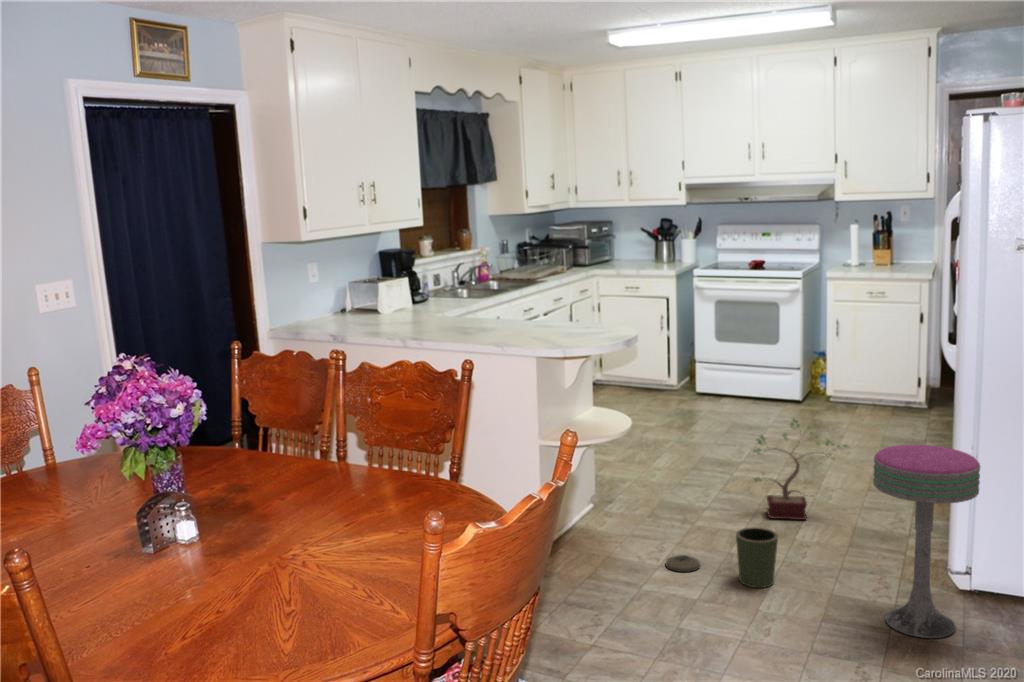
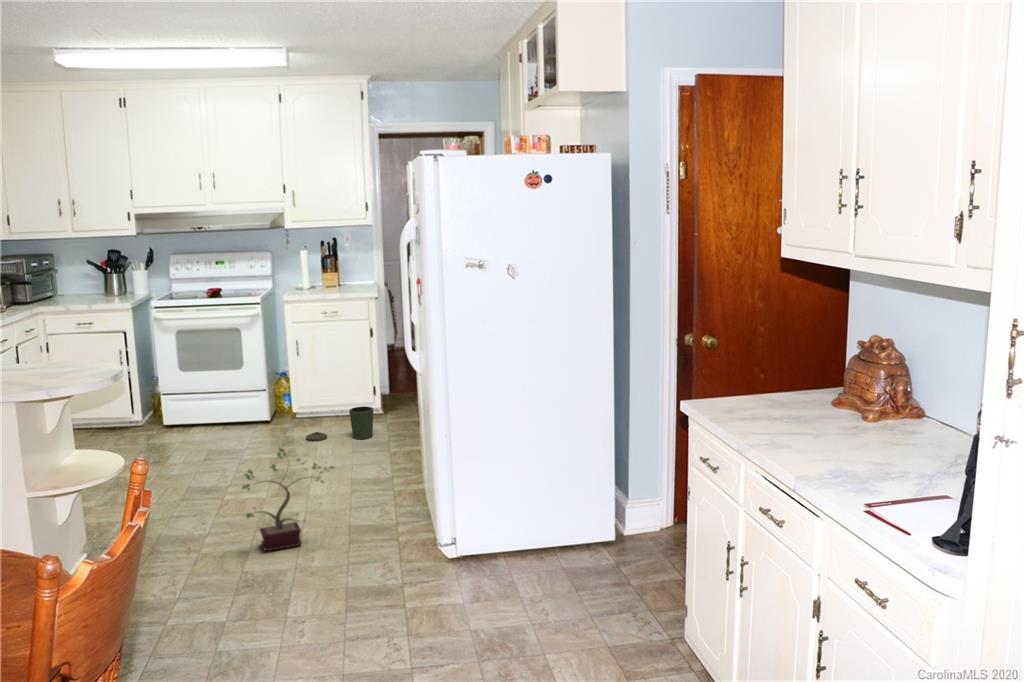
bar stool: present [873,445,980,638] -> none [374,462,468,648]
trash can: present [666,528,778,588] -> present [306,407,373,441]

